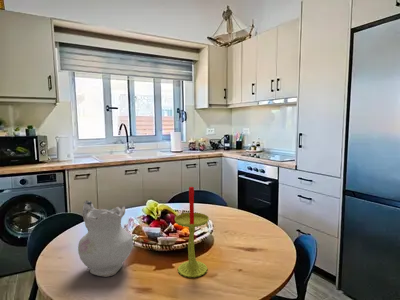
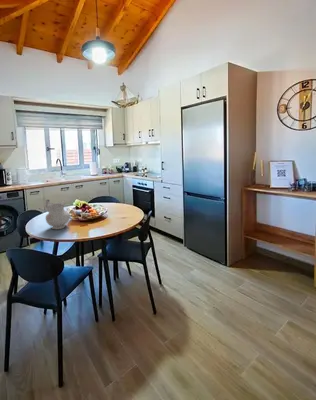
candle: present [175,187,209,277] -> none [87,190,103,227]

